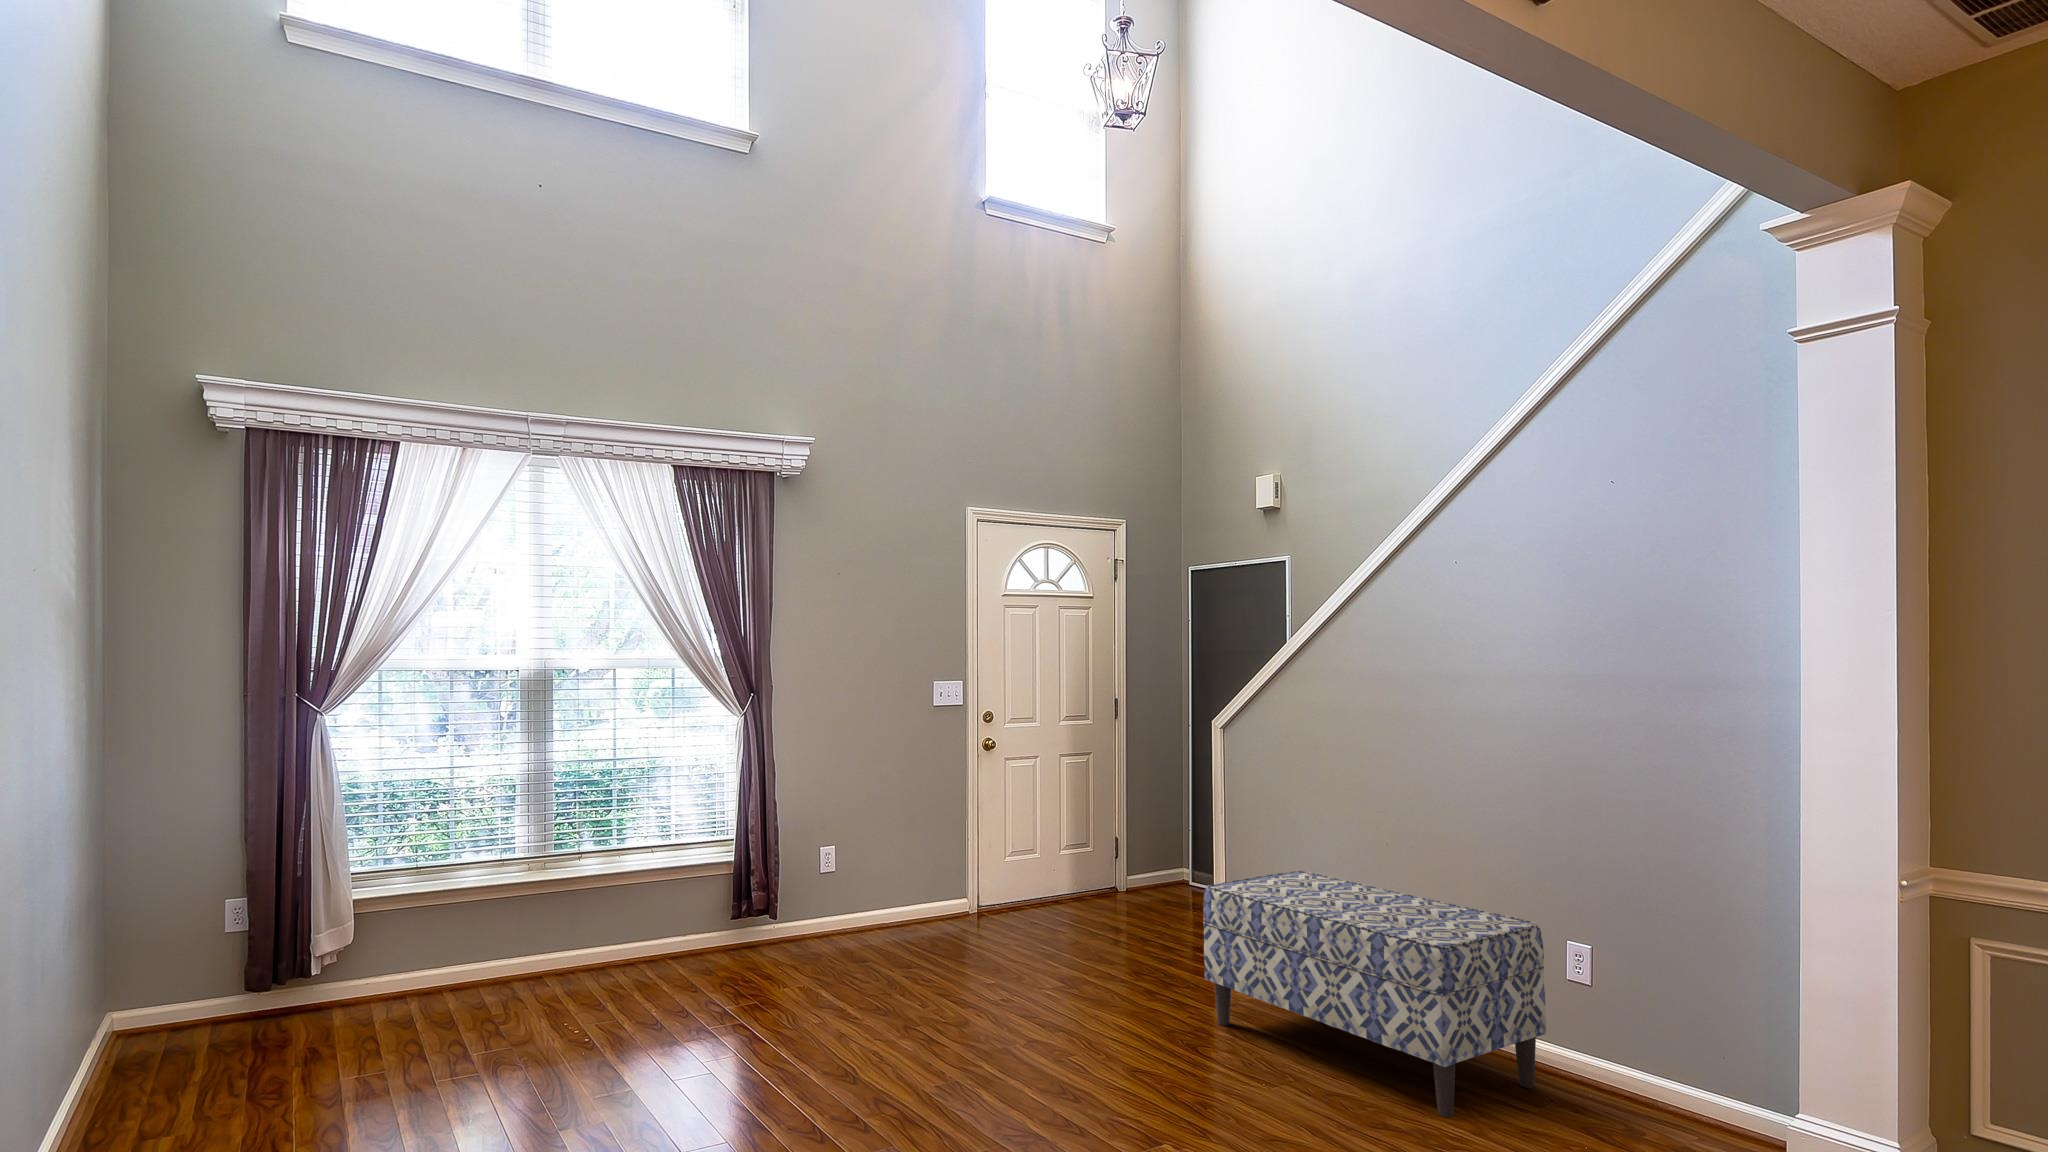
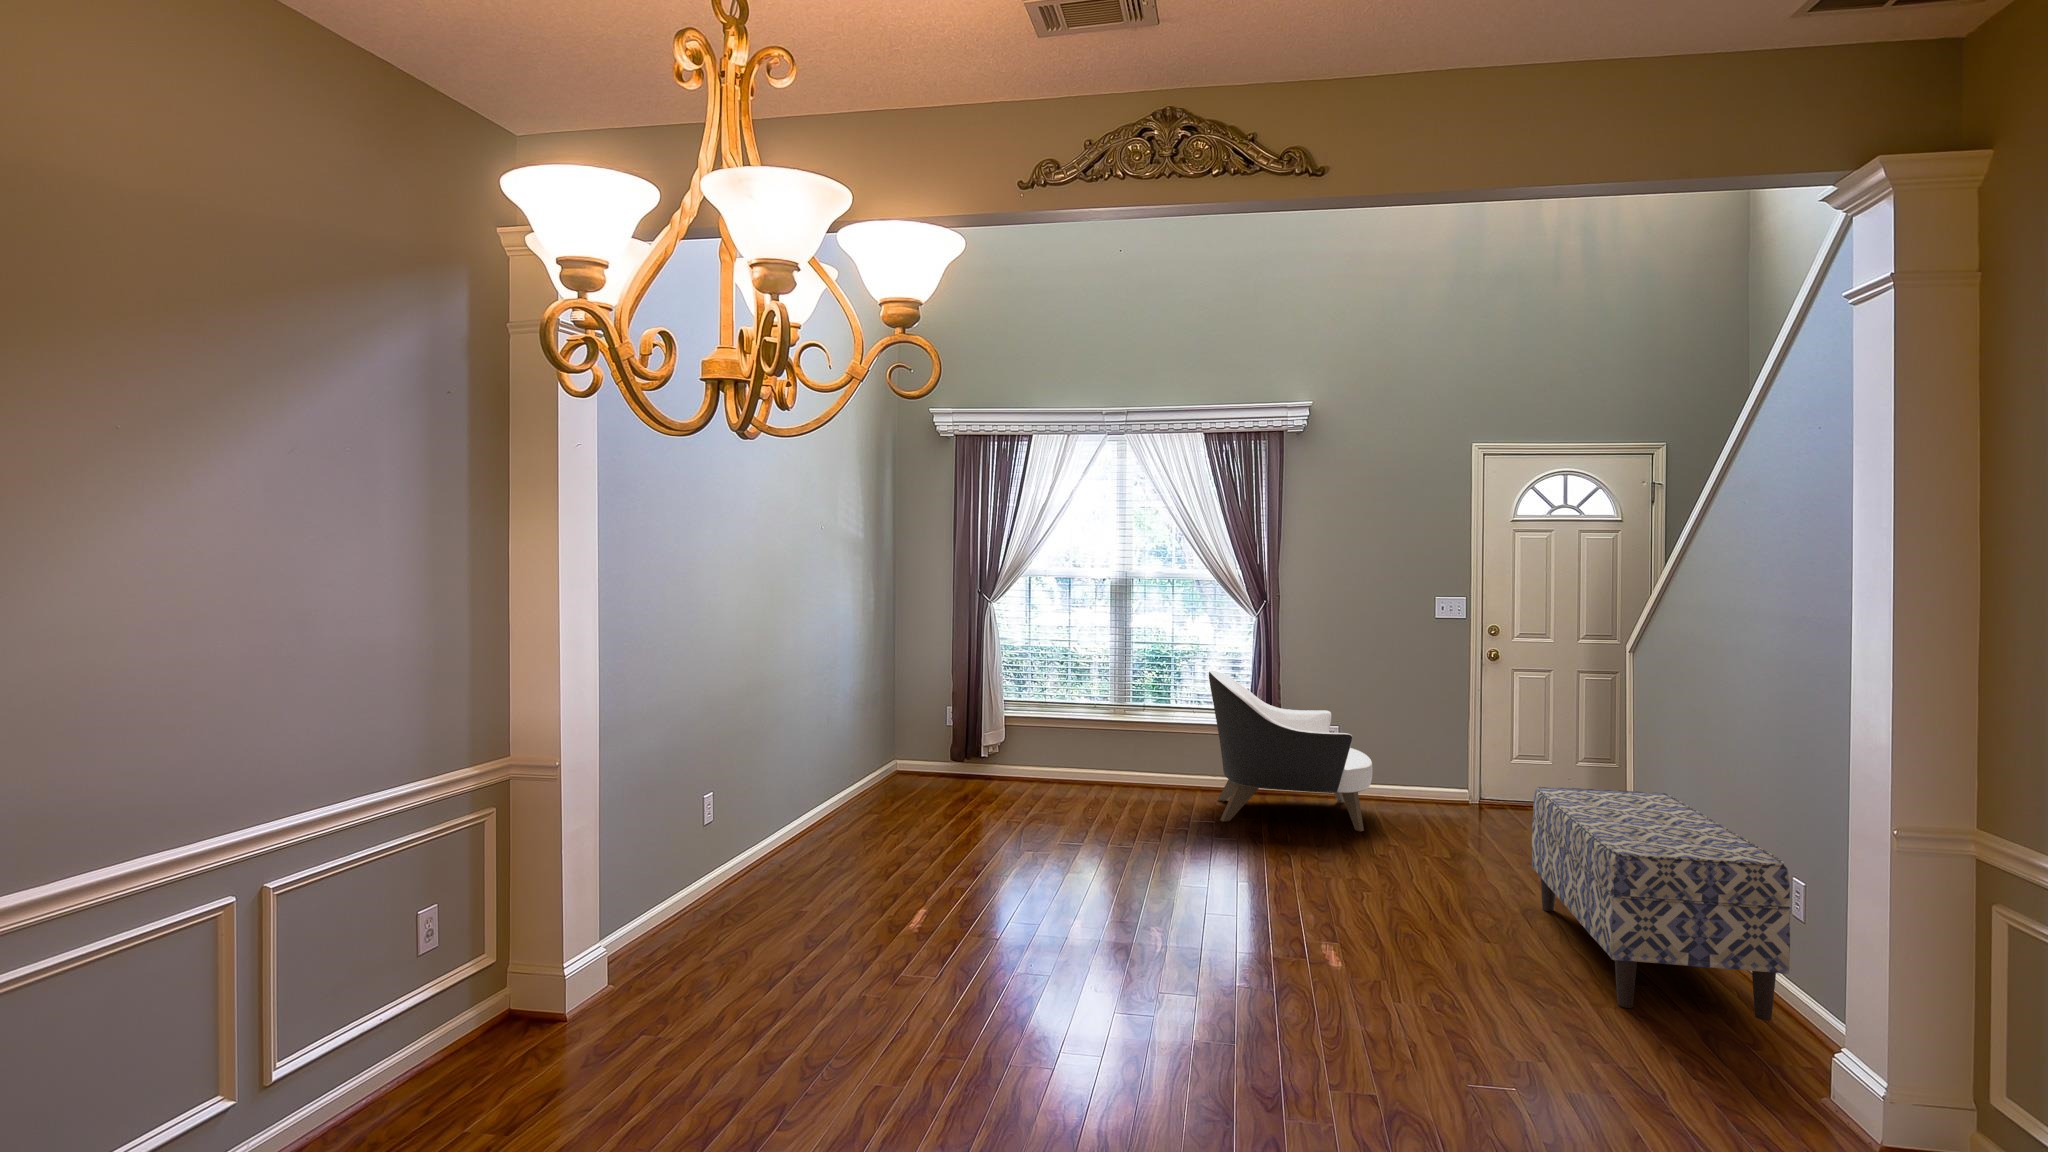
armchair: none [707,794,930,1007] -> present [1209,670,1373,831]

